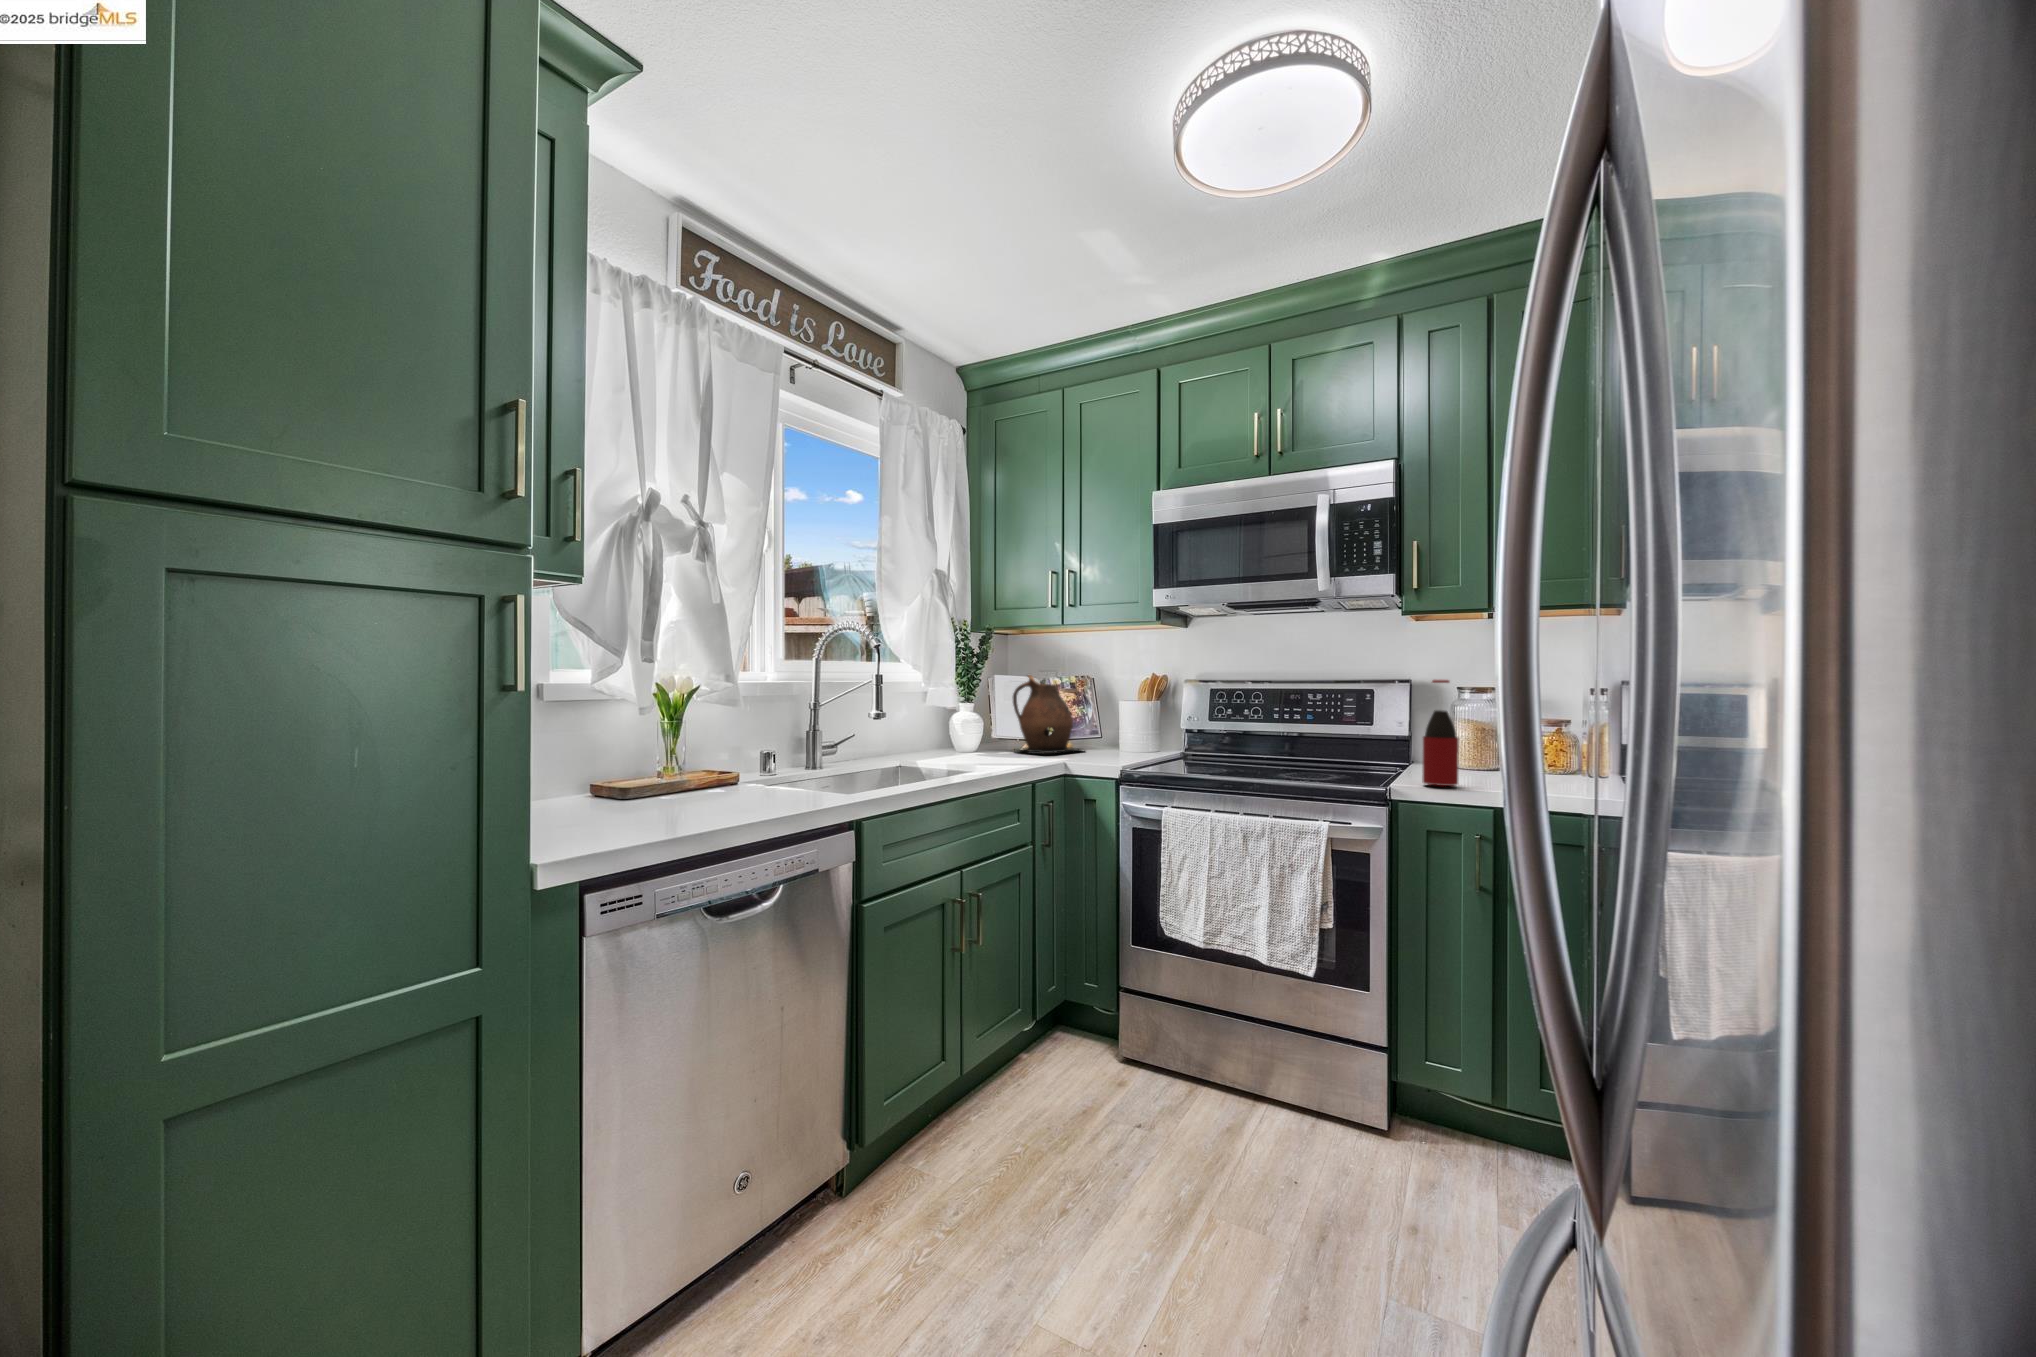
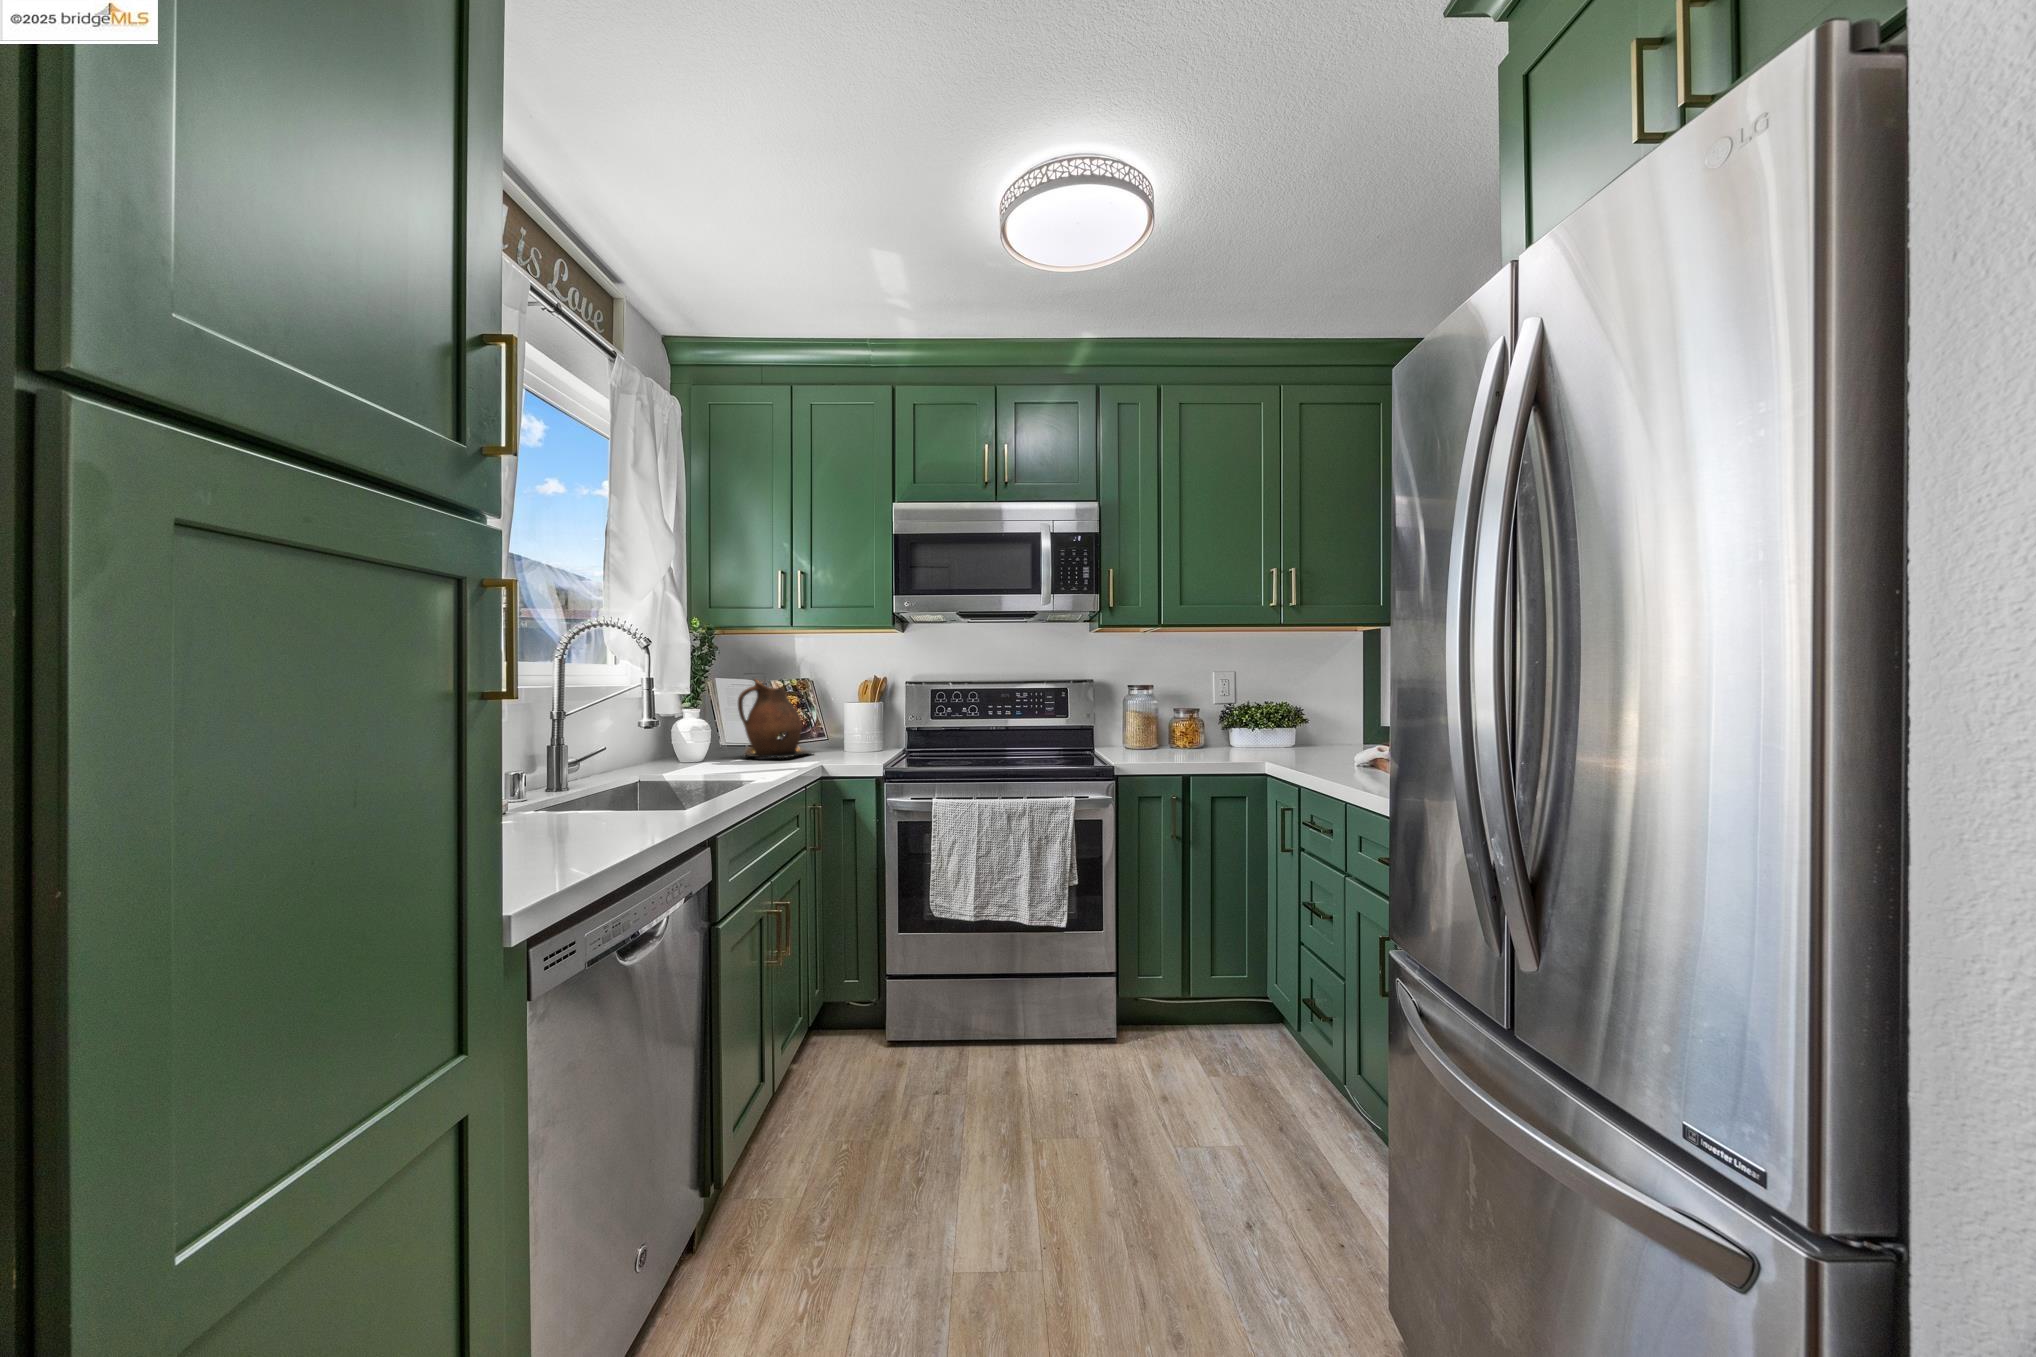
bottle: present [1422,680,1459,786] -> none [1134,679,1160,763]

